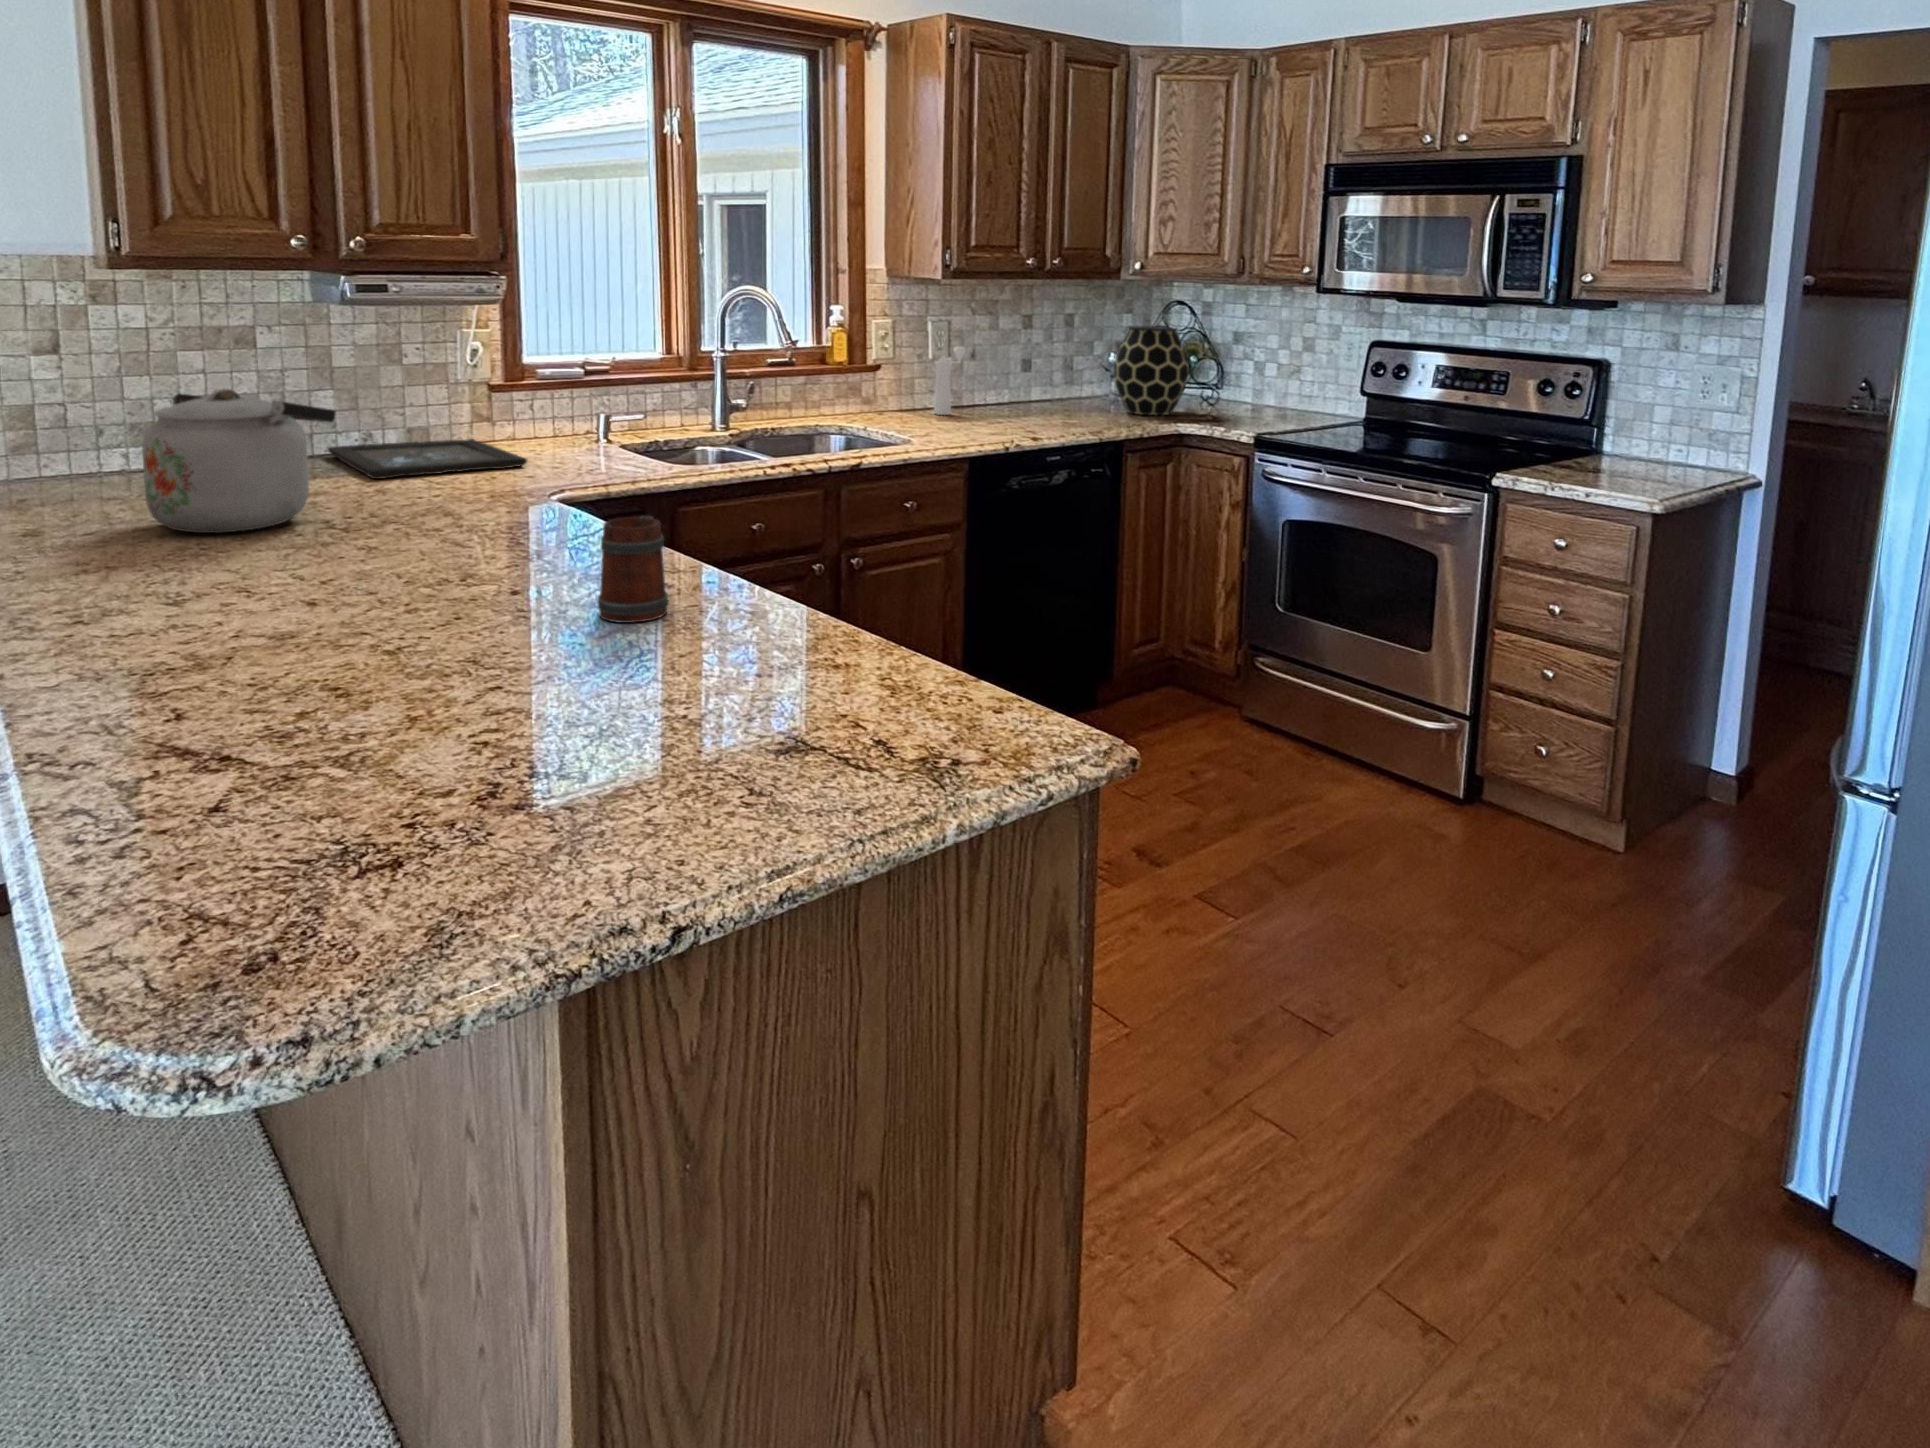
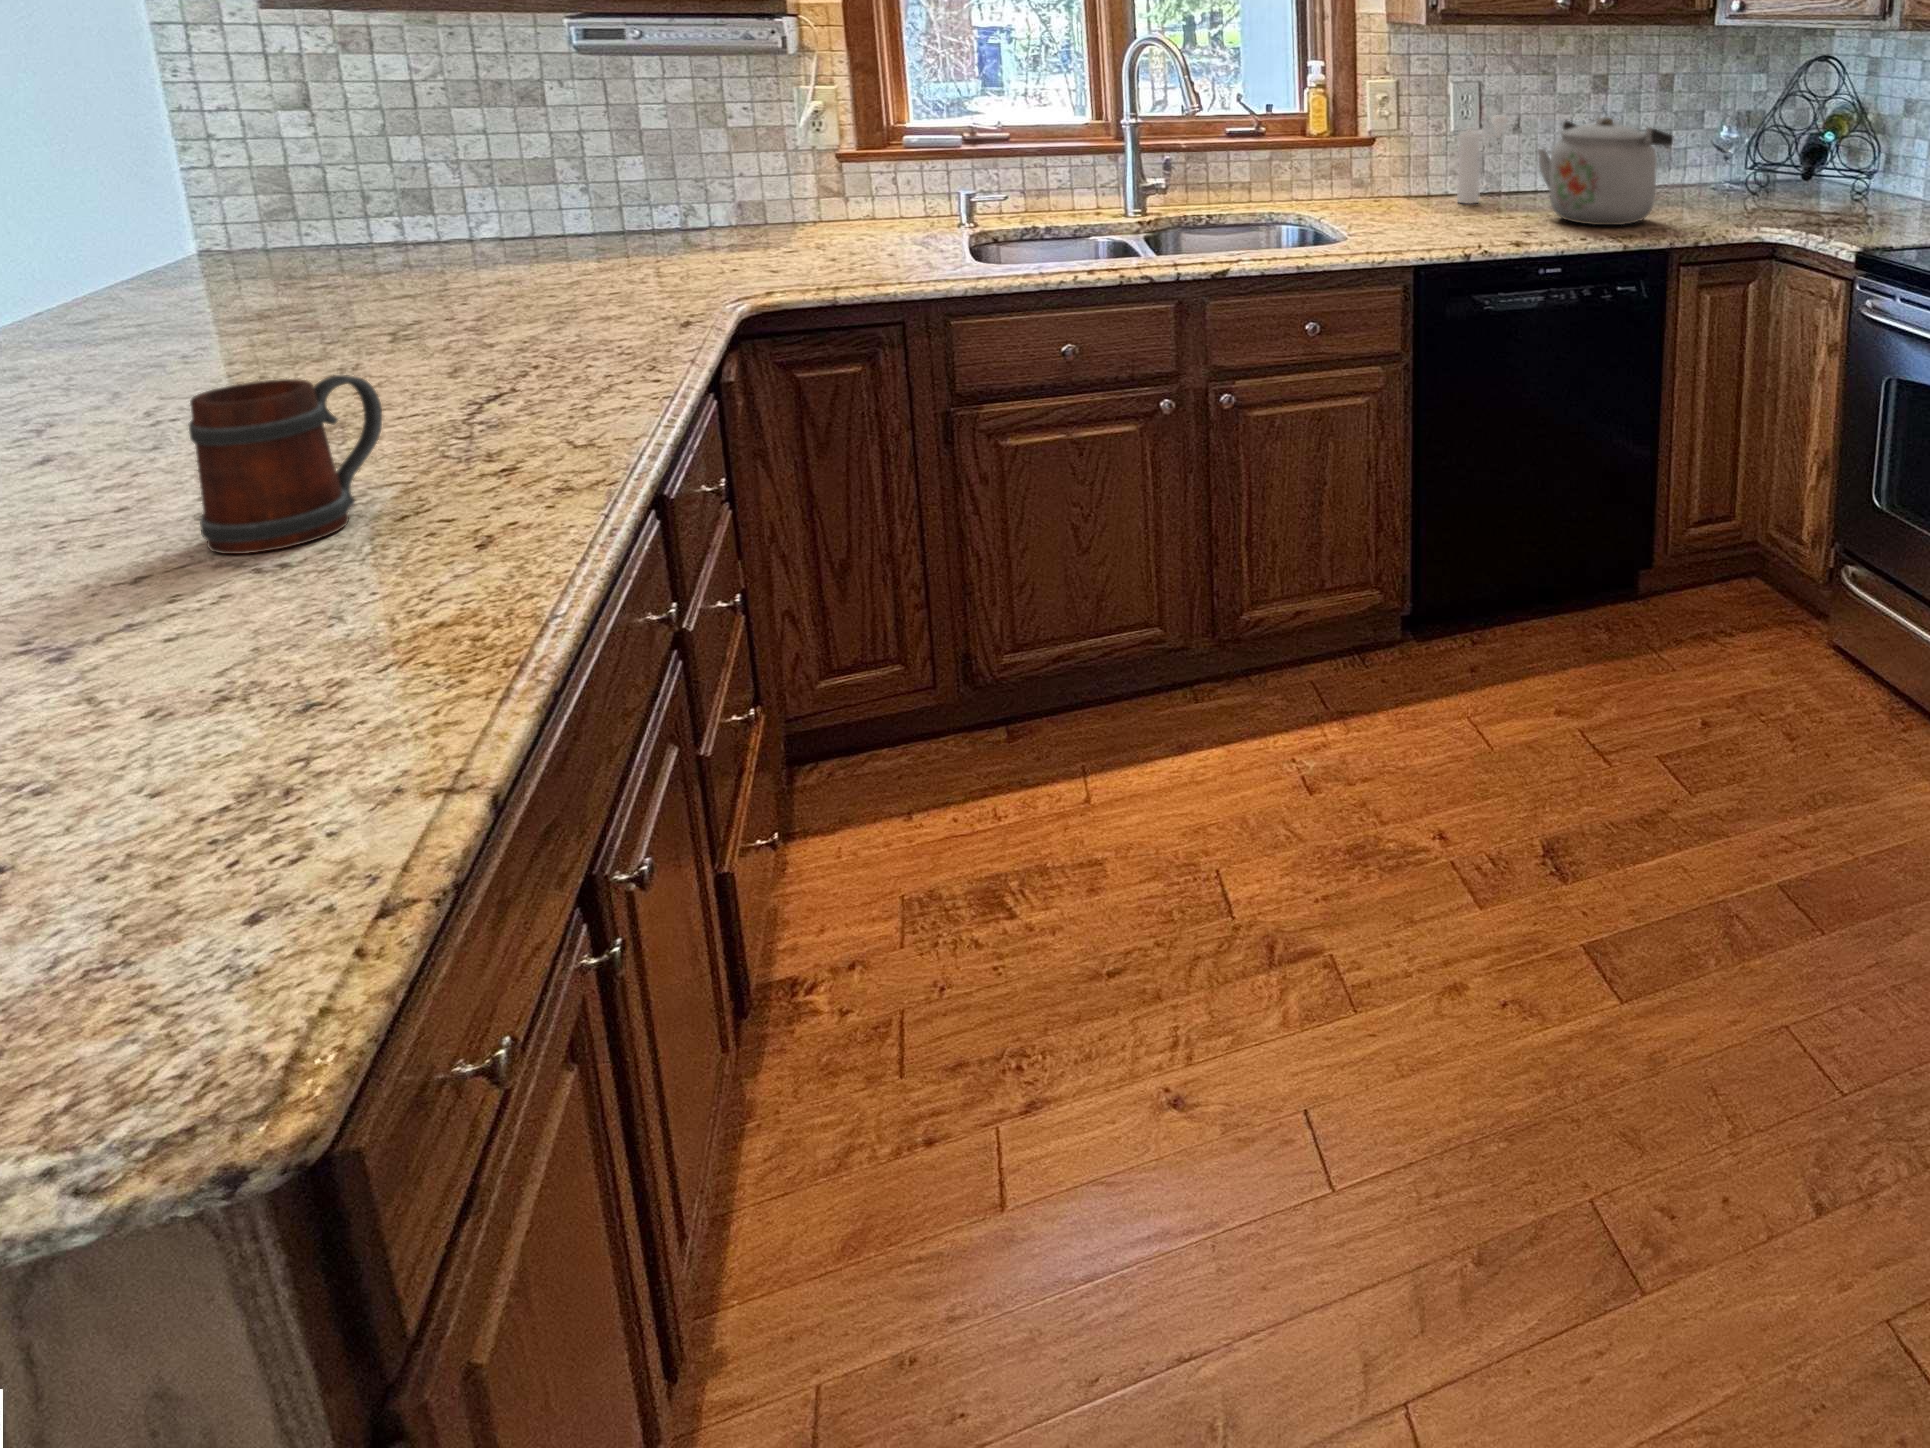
vase: present [1114,326,1189,415] -> none [1707,91,1811,213]
kettle: present [142,388,335,533] -> present [1538,117,1673,225]
tray: present [328,439,527,479] -> none [598,218,824,266]

